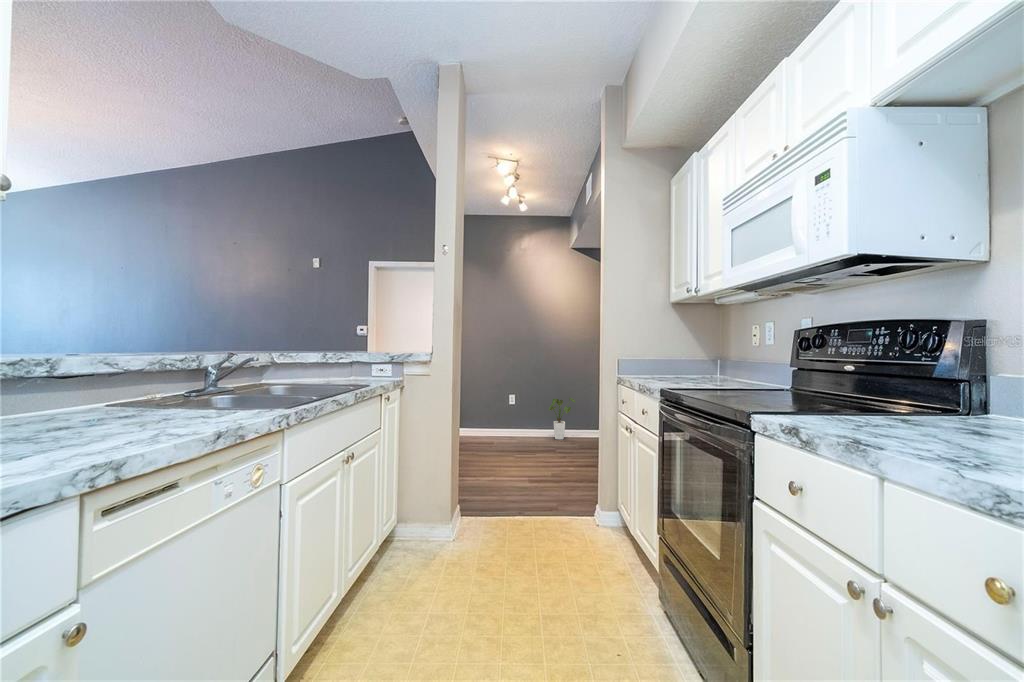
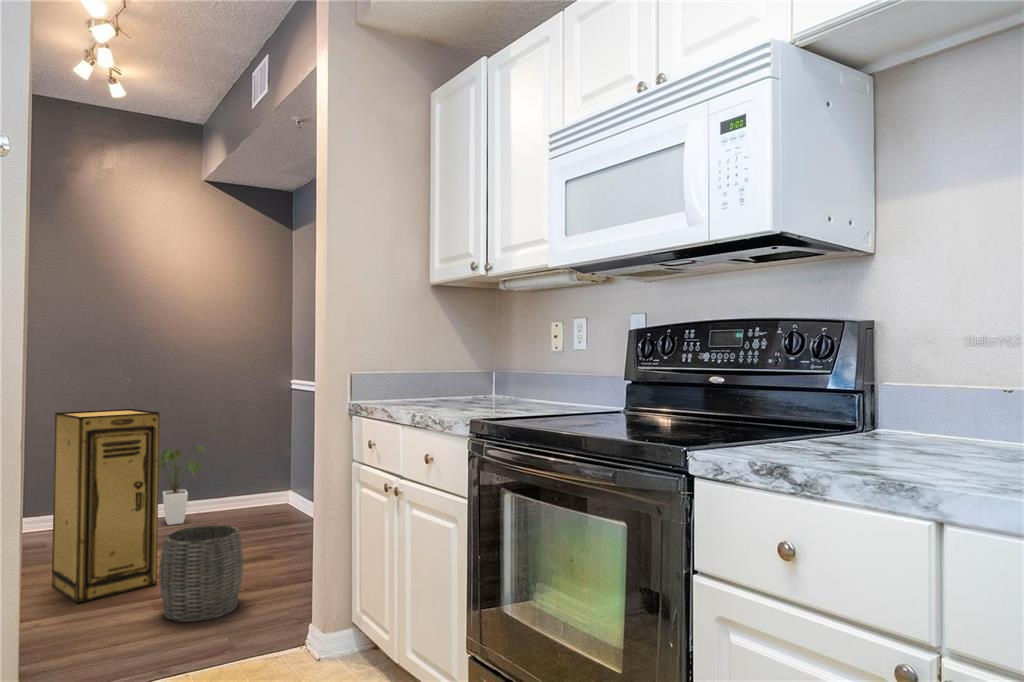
storage cabinet: none [497,376,540,470] -> present [52,409,159,603]
woven basket: none [536,440,576,489] -> present [159,525,243,622]

